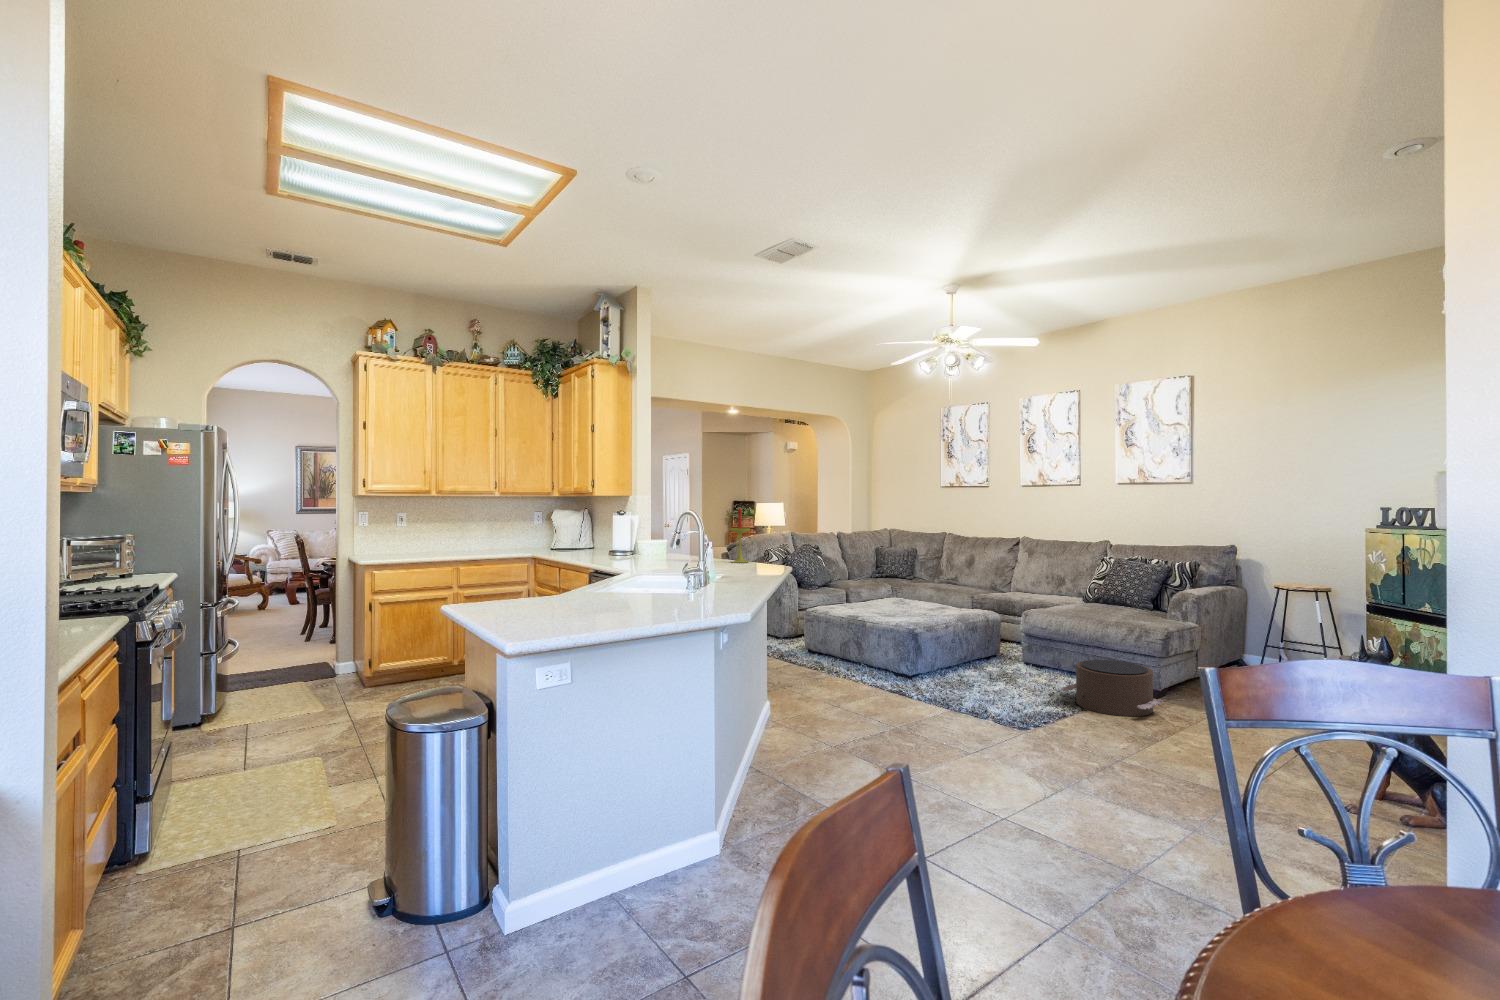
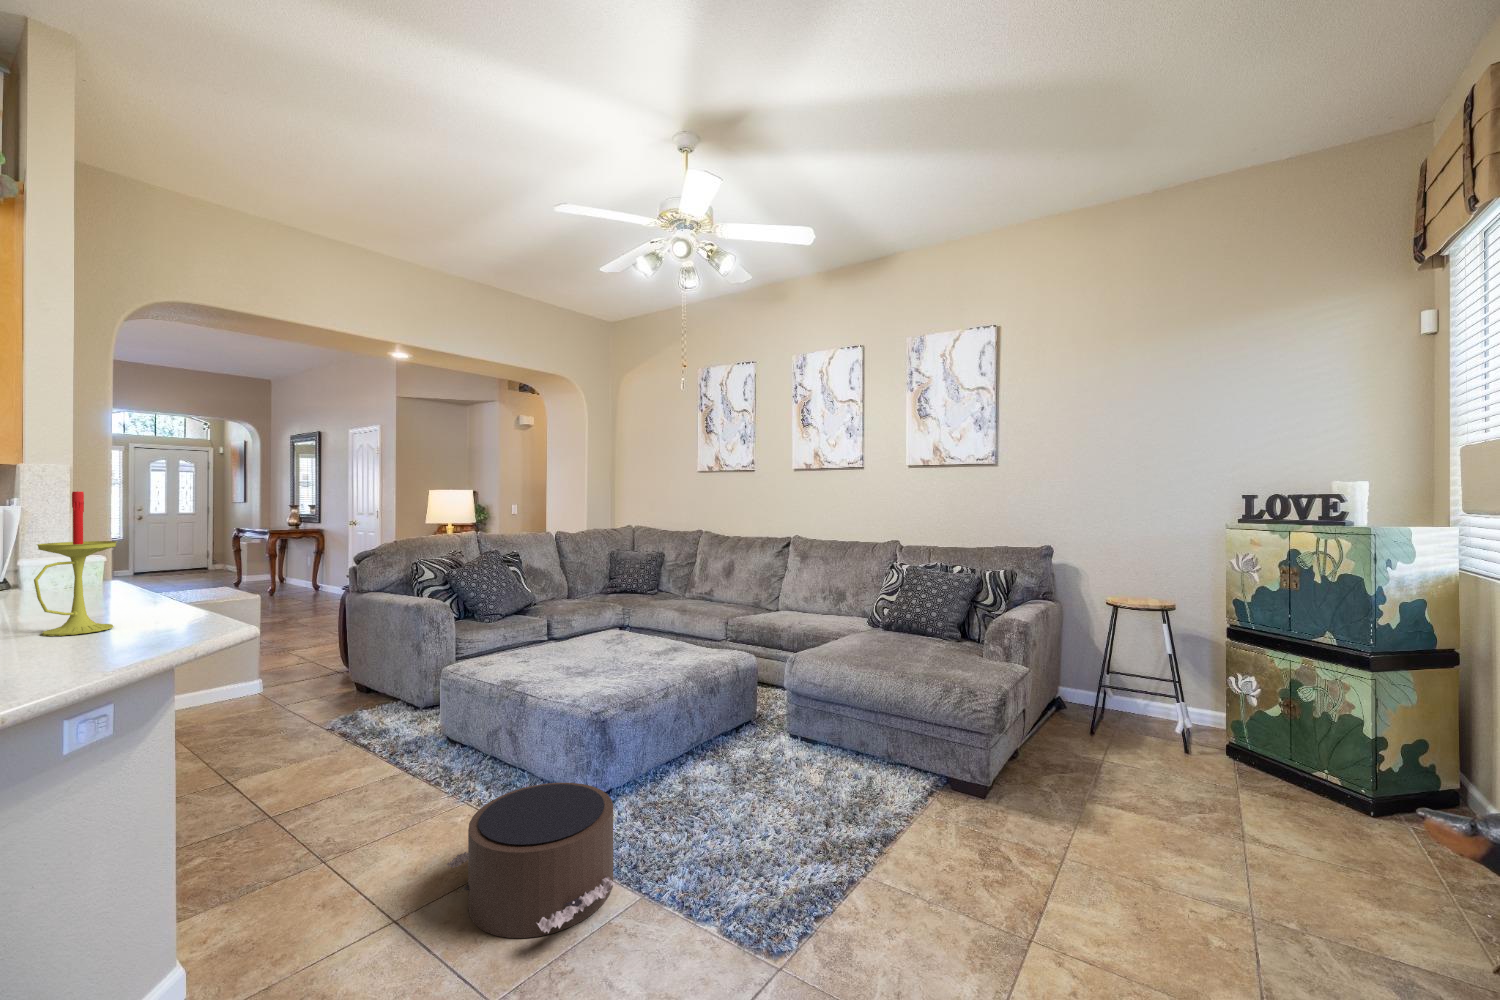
pouf: present [1061,660,1163,716] -> present [447,783,618,938]

